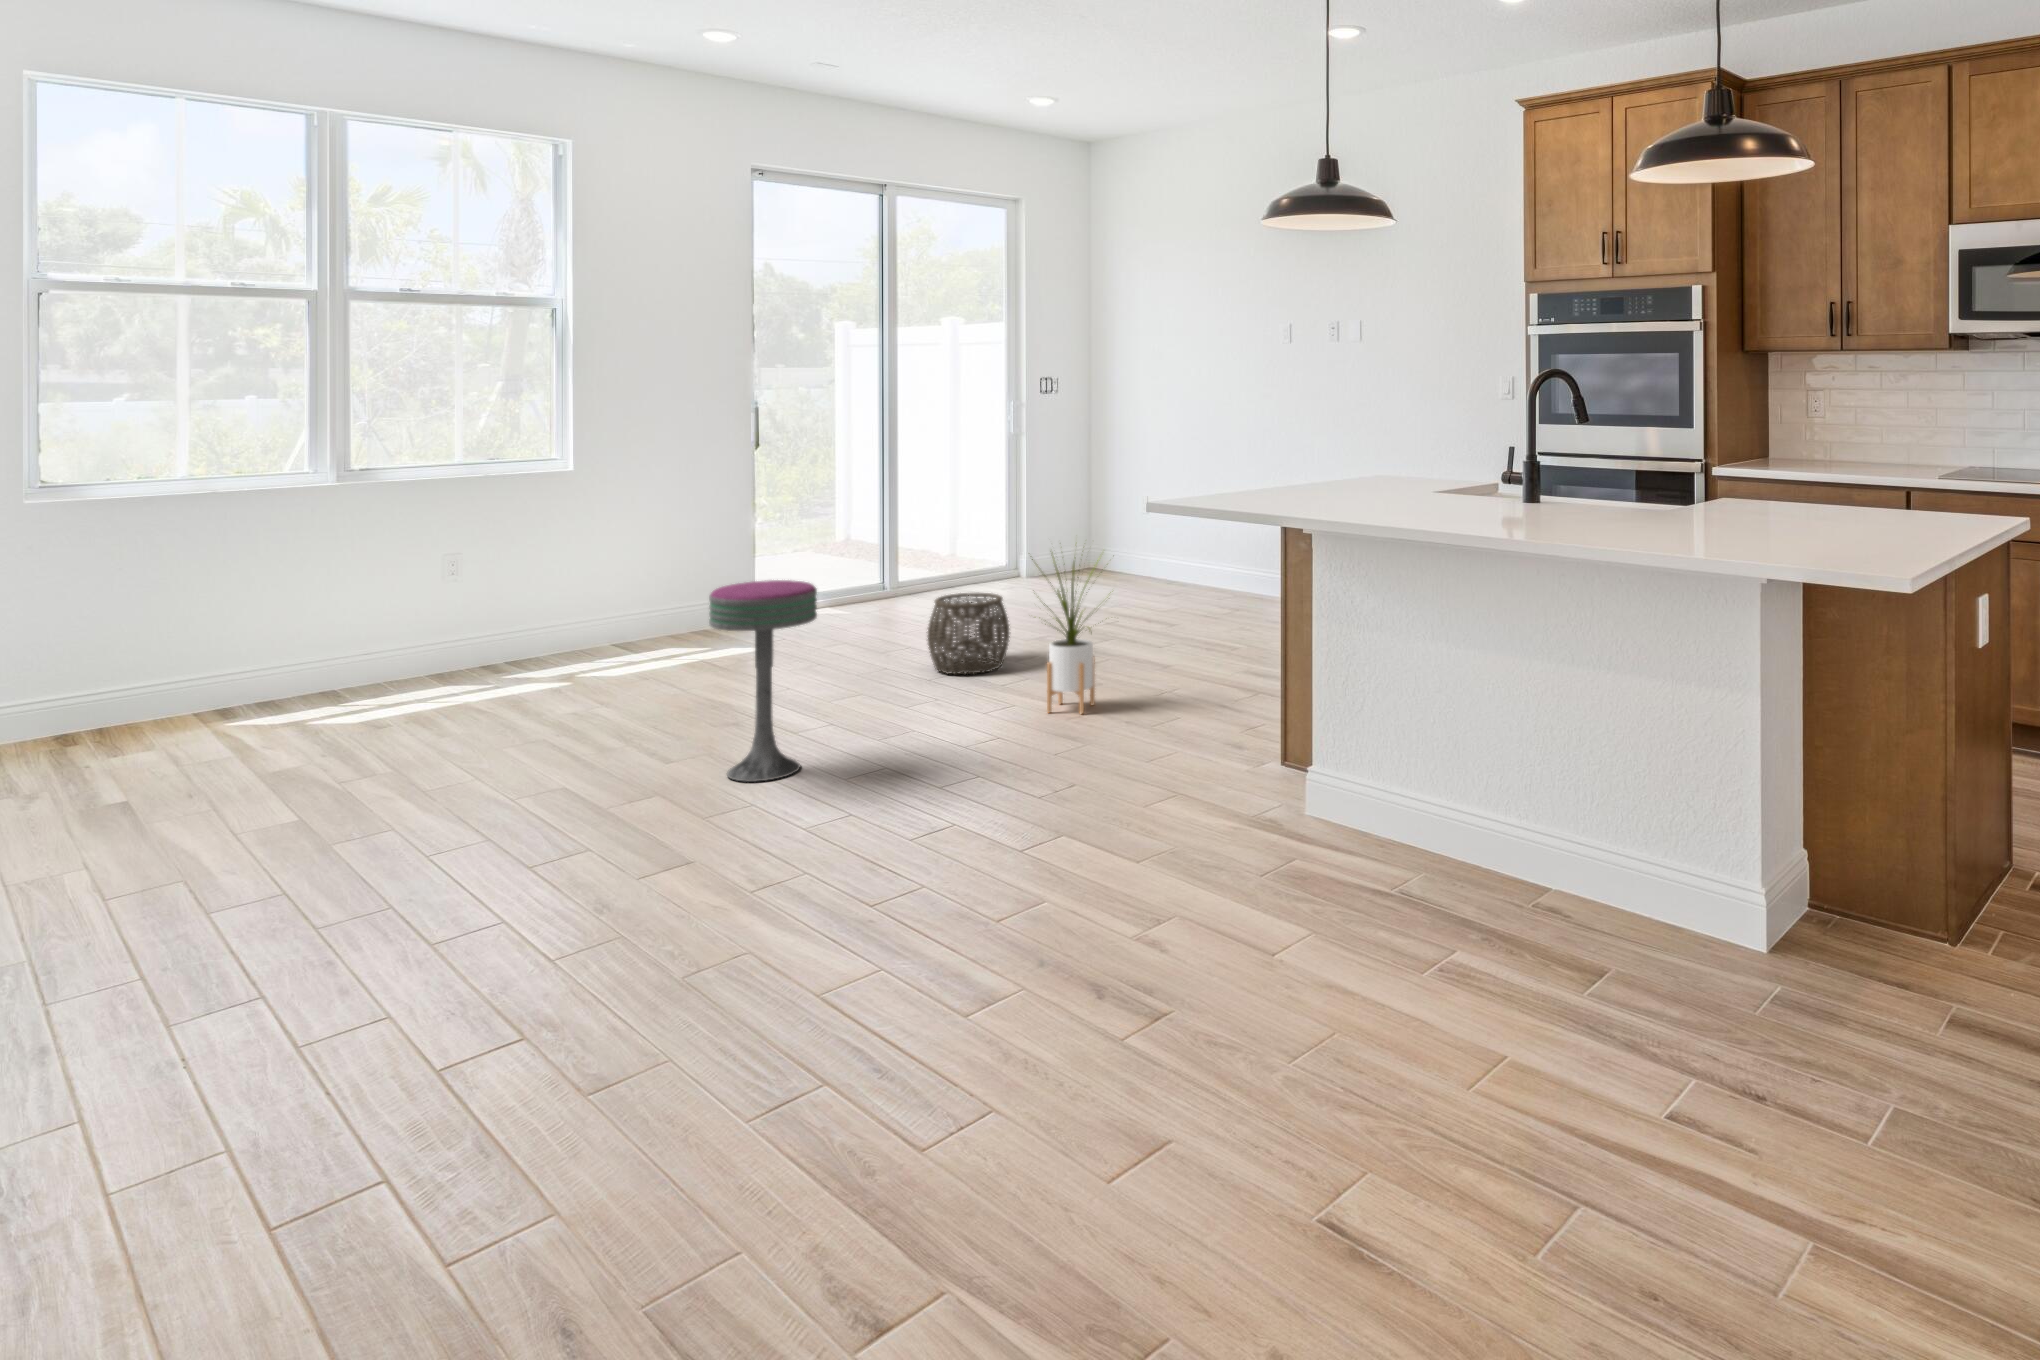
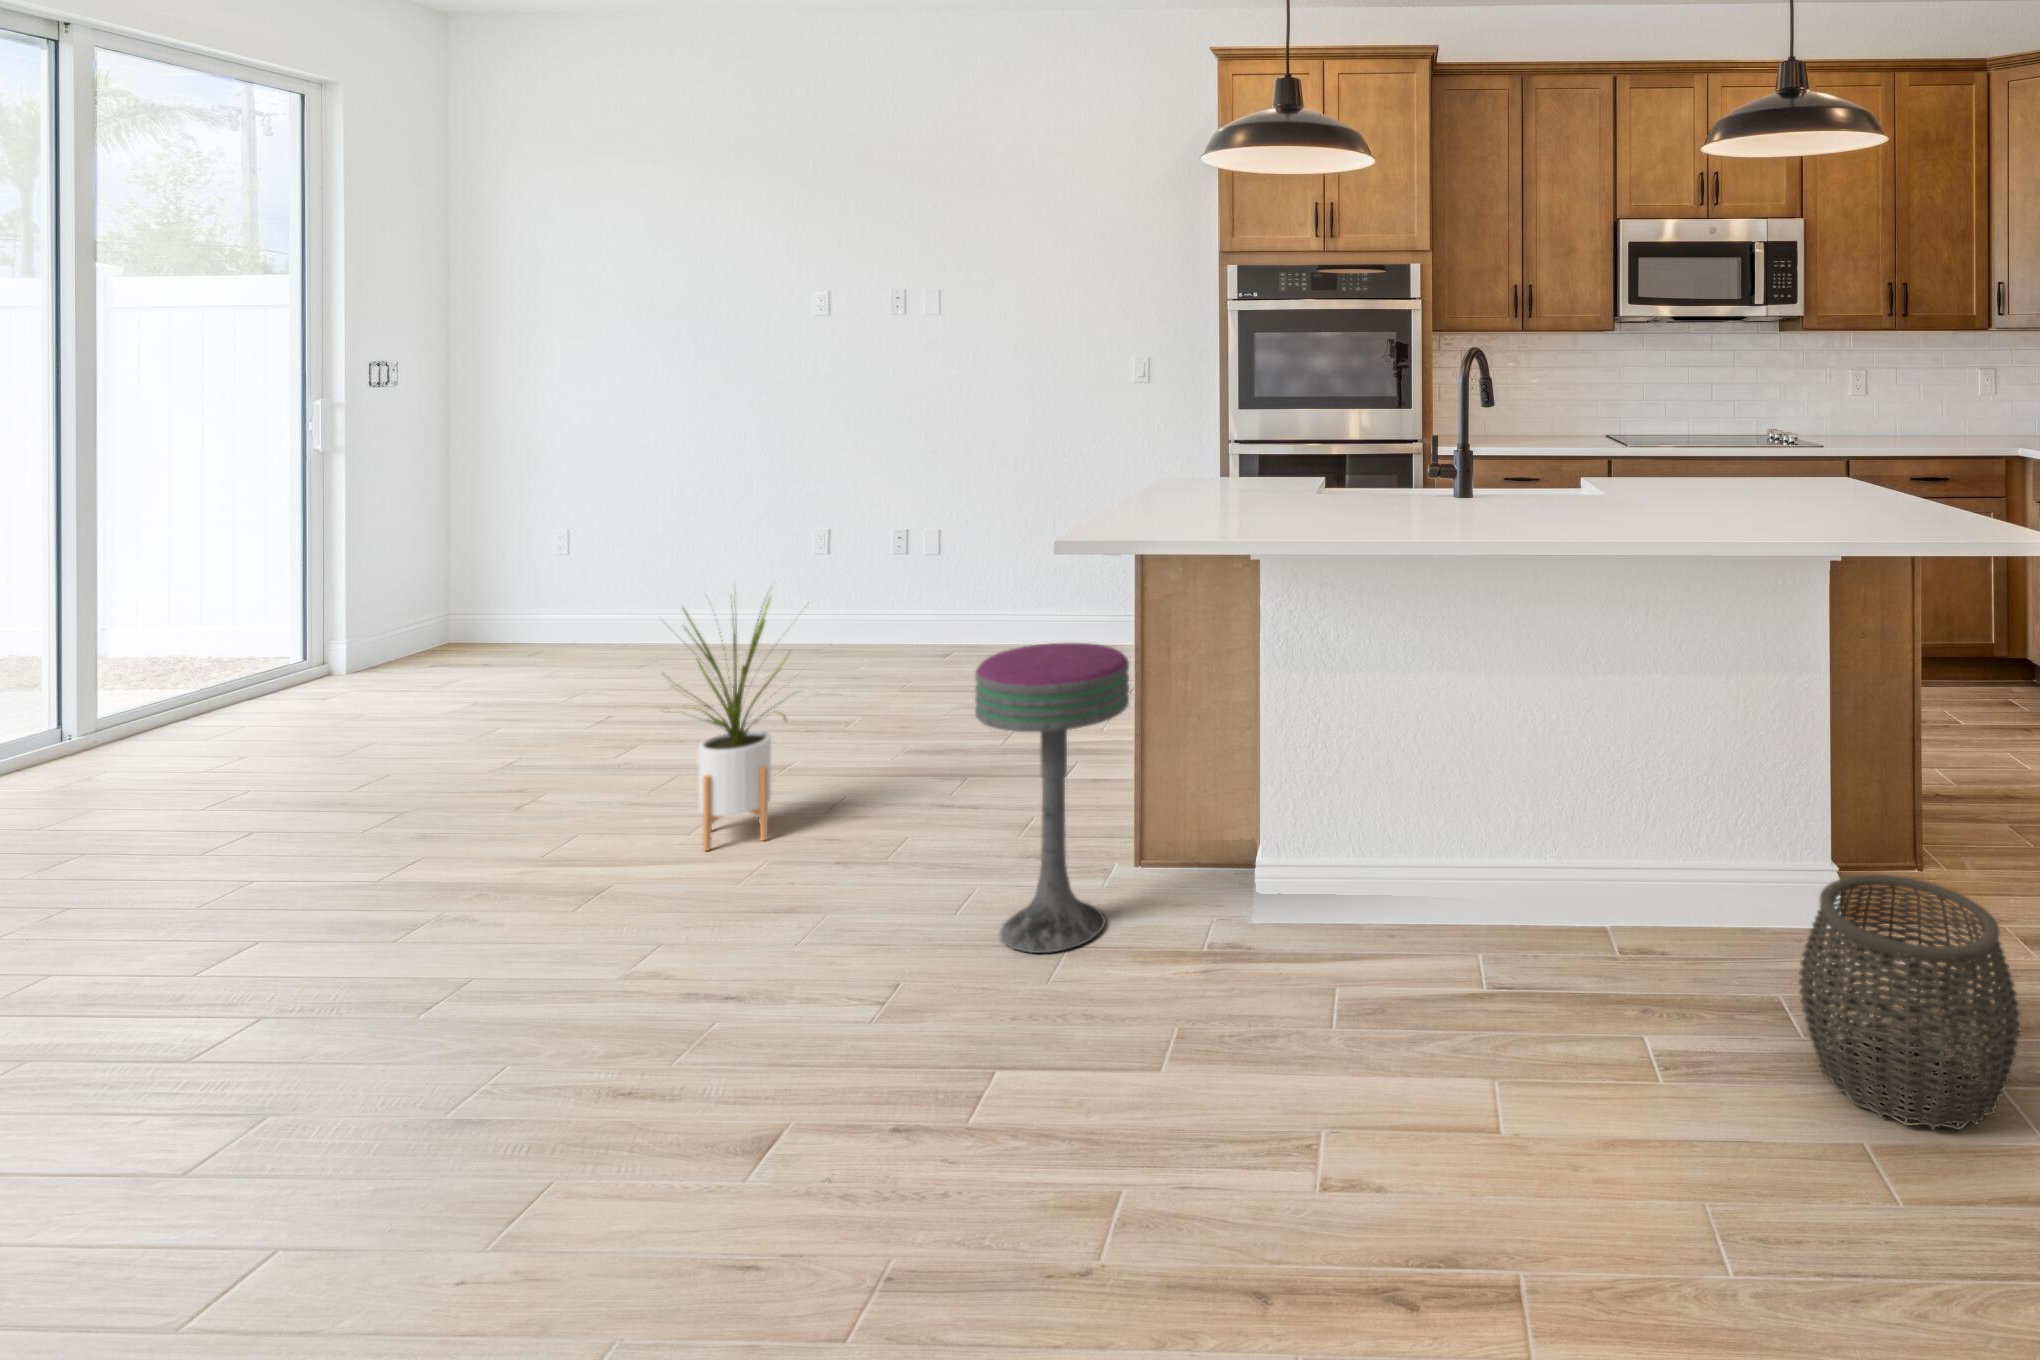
bar stool: present [709,580,817,782] -> present [975,643,1129,953]
woven basket: present [927,593,1010,675] -> present [1799,875,2022,1130]

